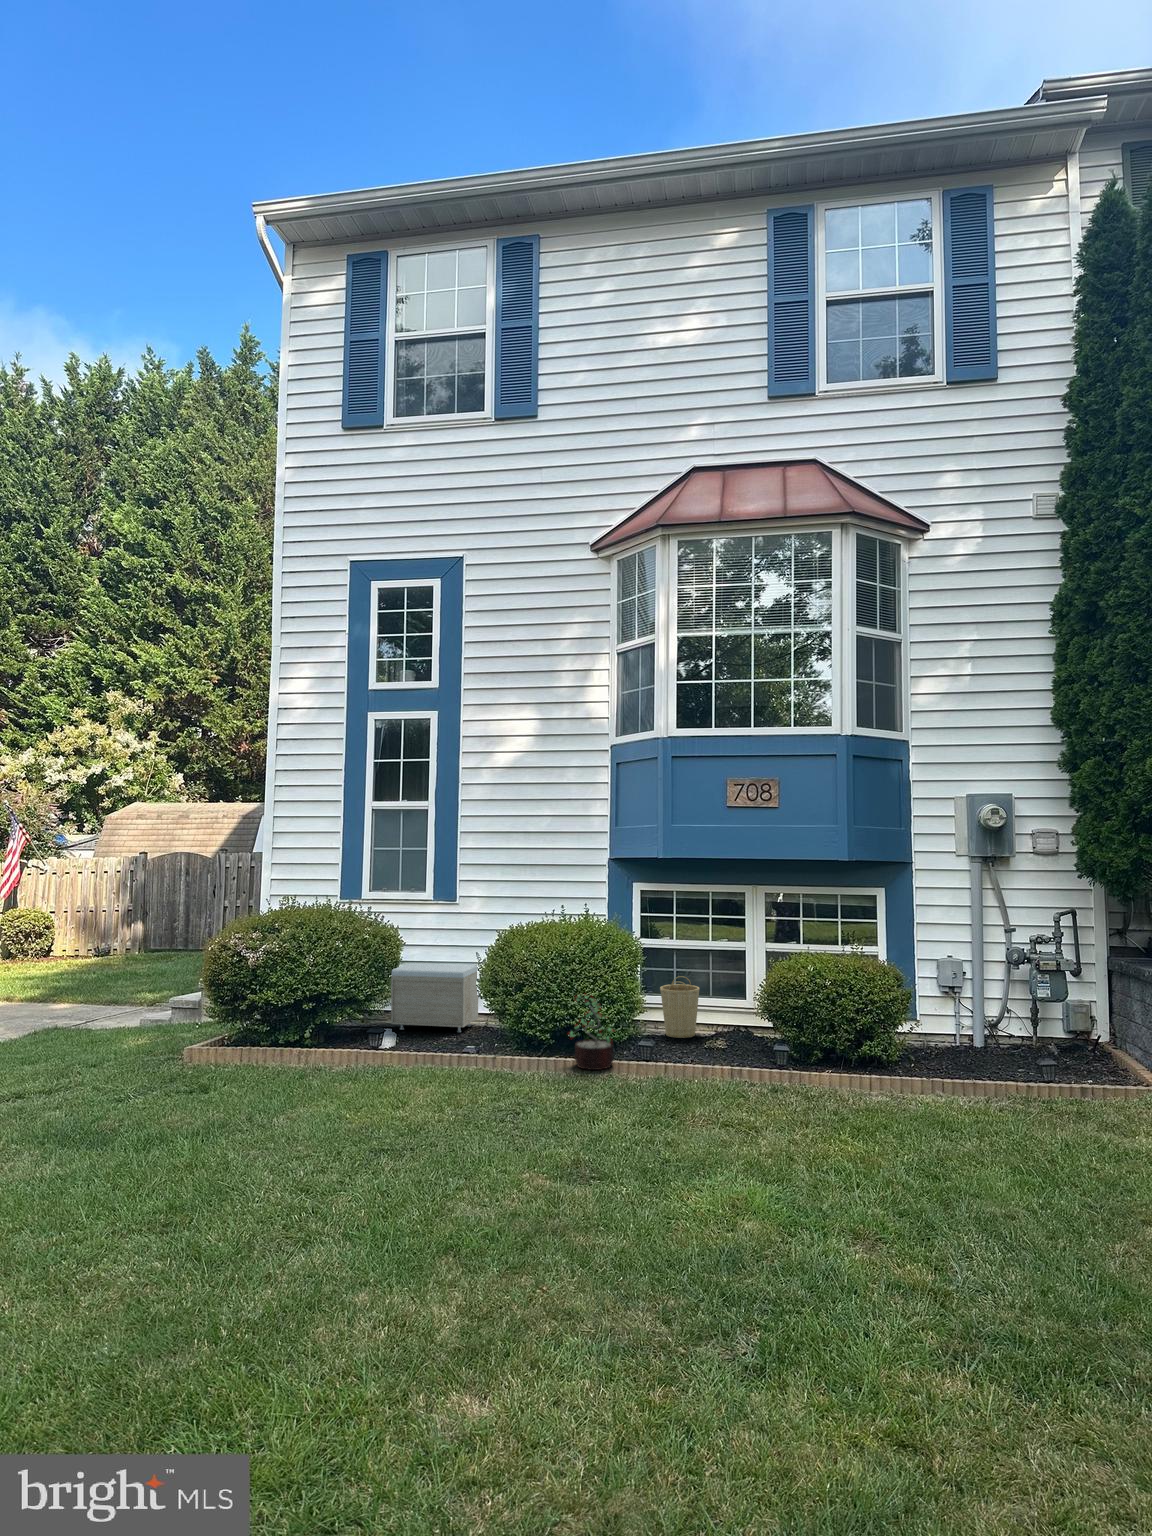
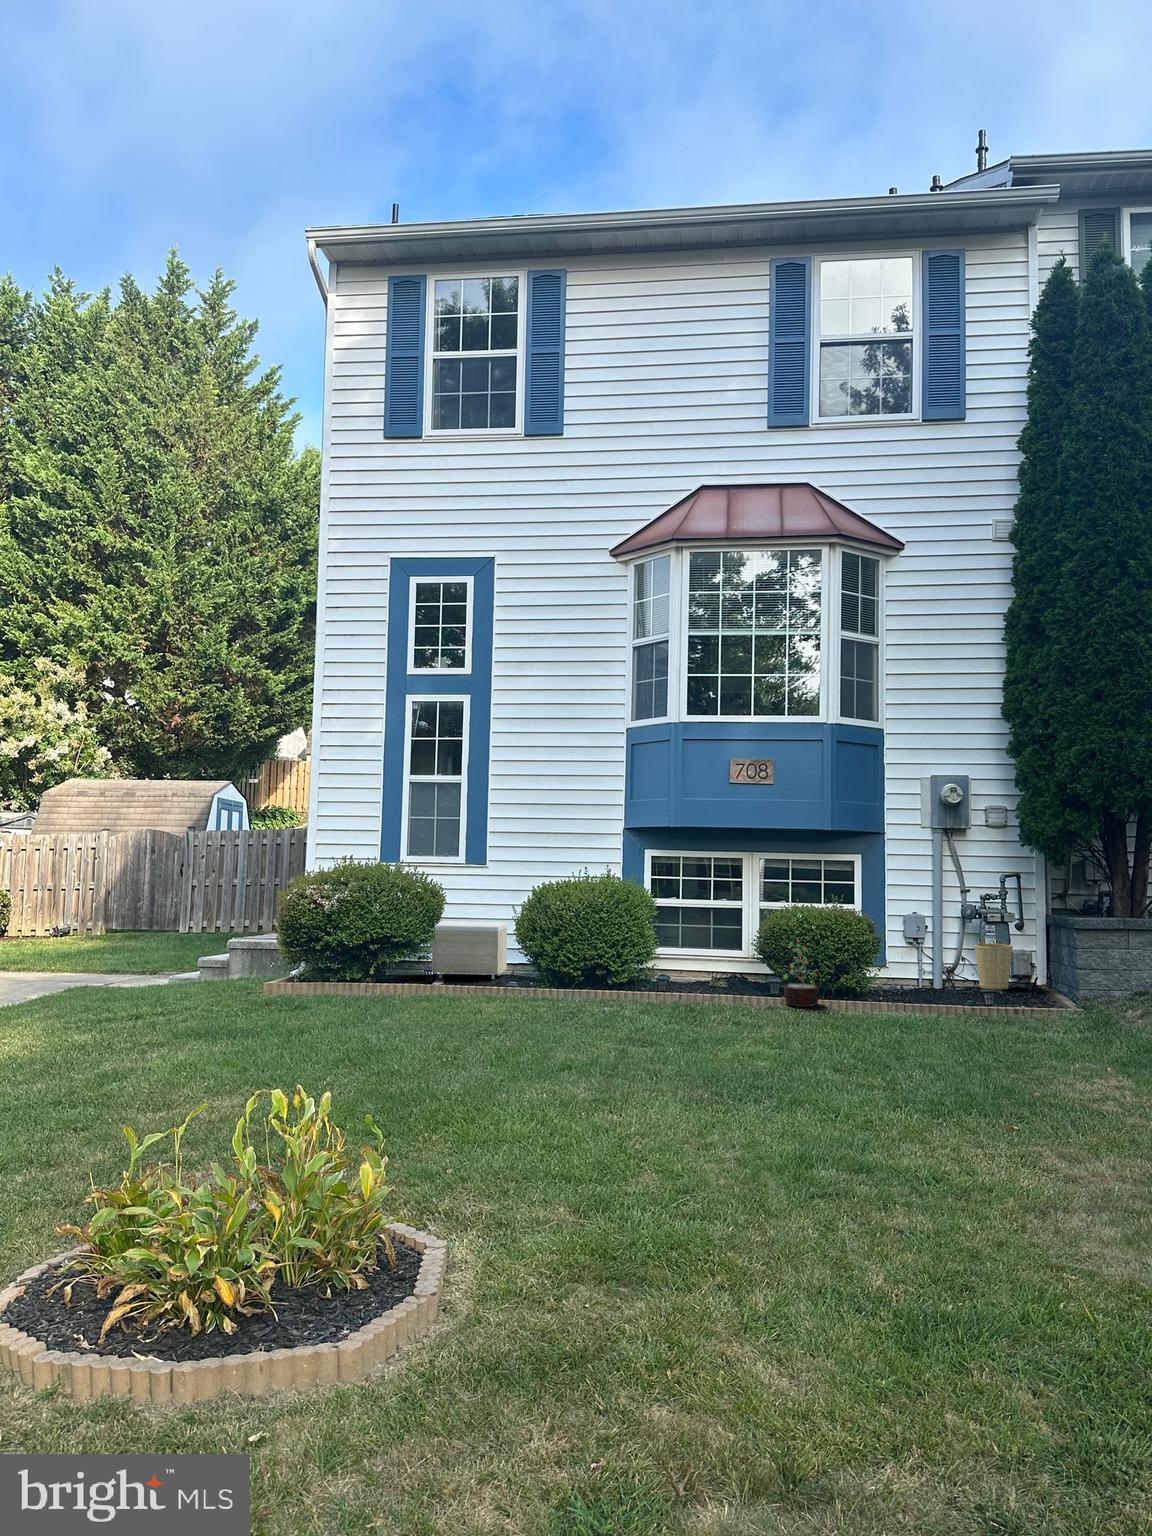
basket: present [660,976,700,1038] -> present [974,936,1013,989]
decorative plant: present [569,995,614,1070] -> present [784,944,819,1007]

